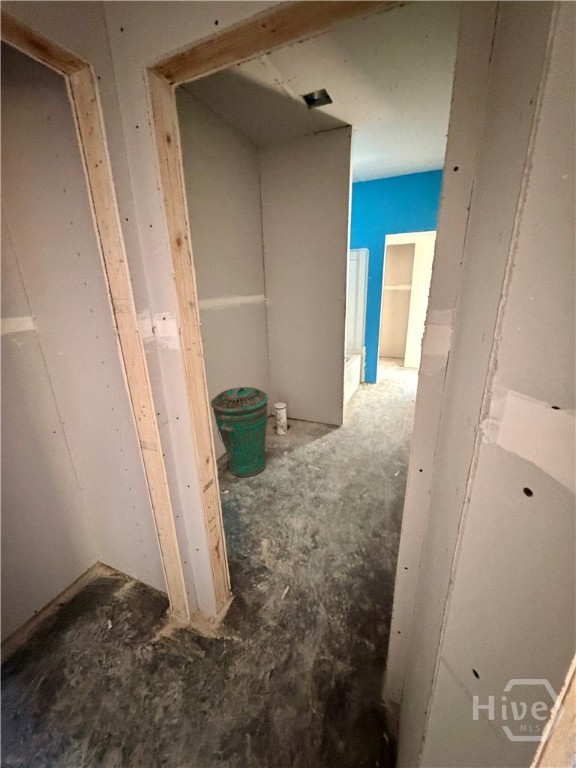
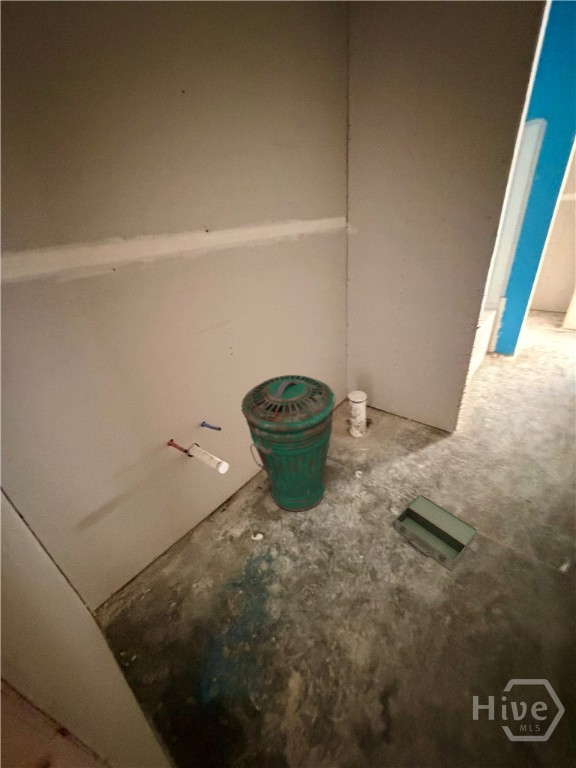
toolbox: none [311,453,355,485] -> present [395,495,477,571]

